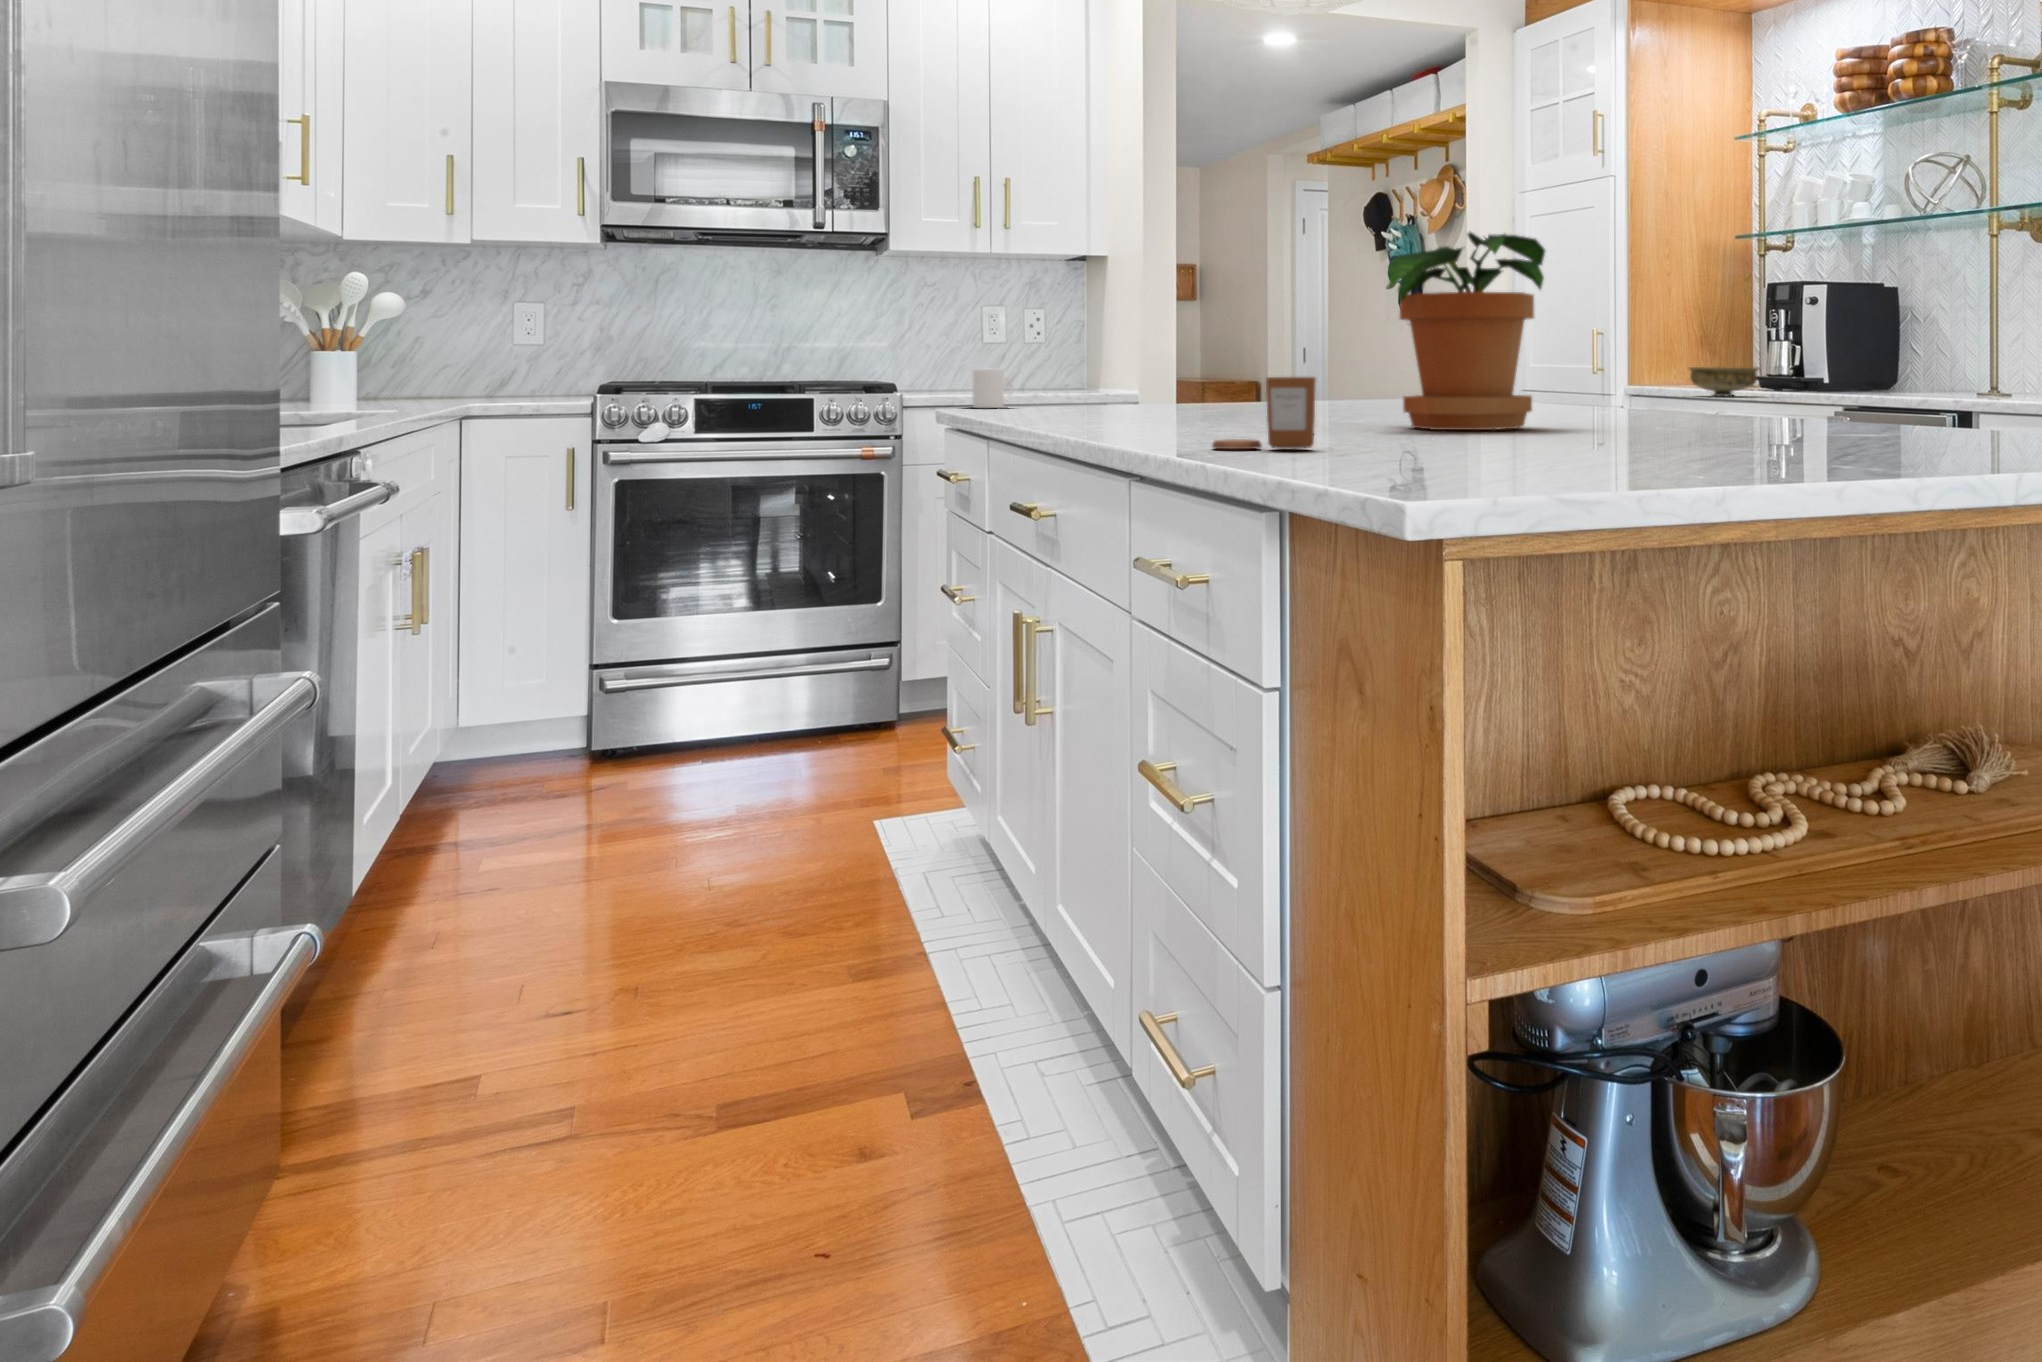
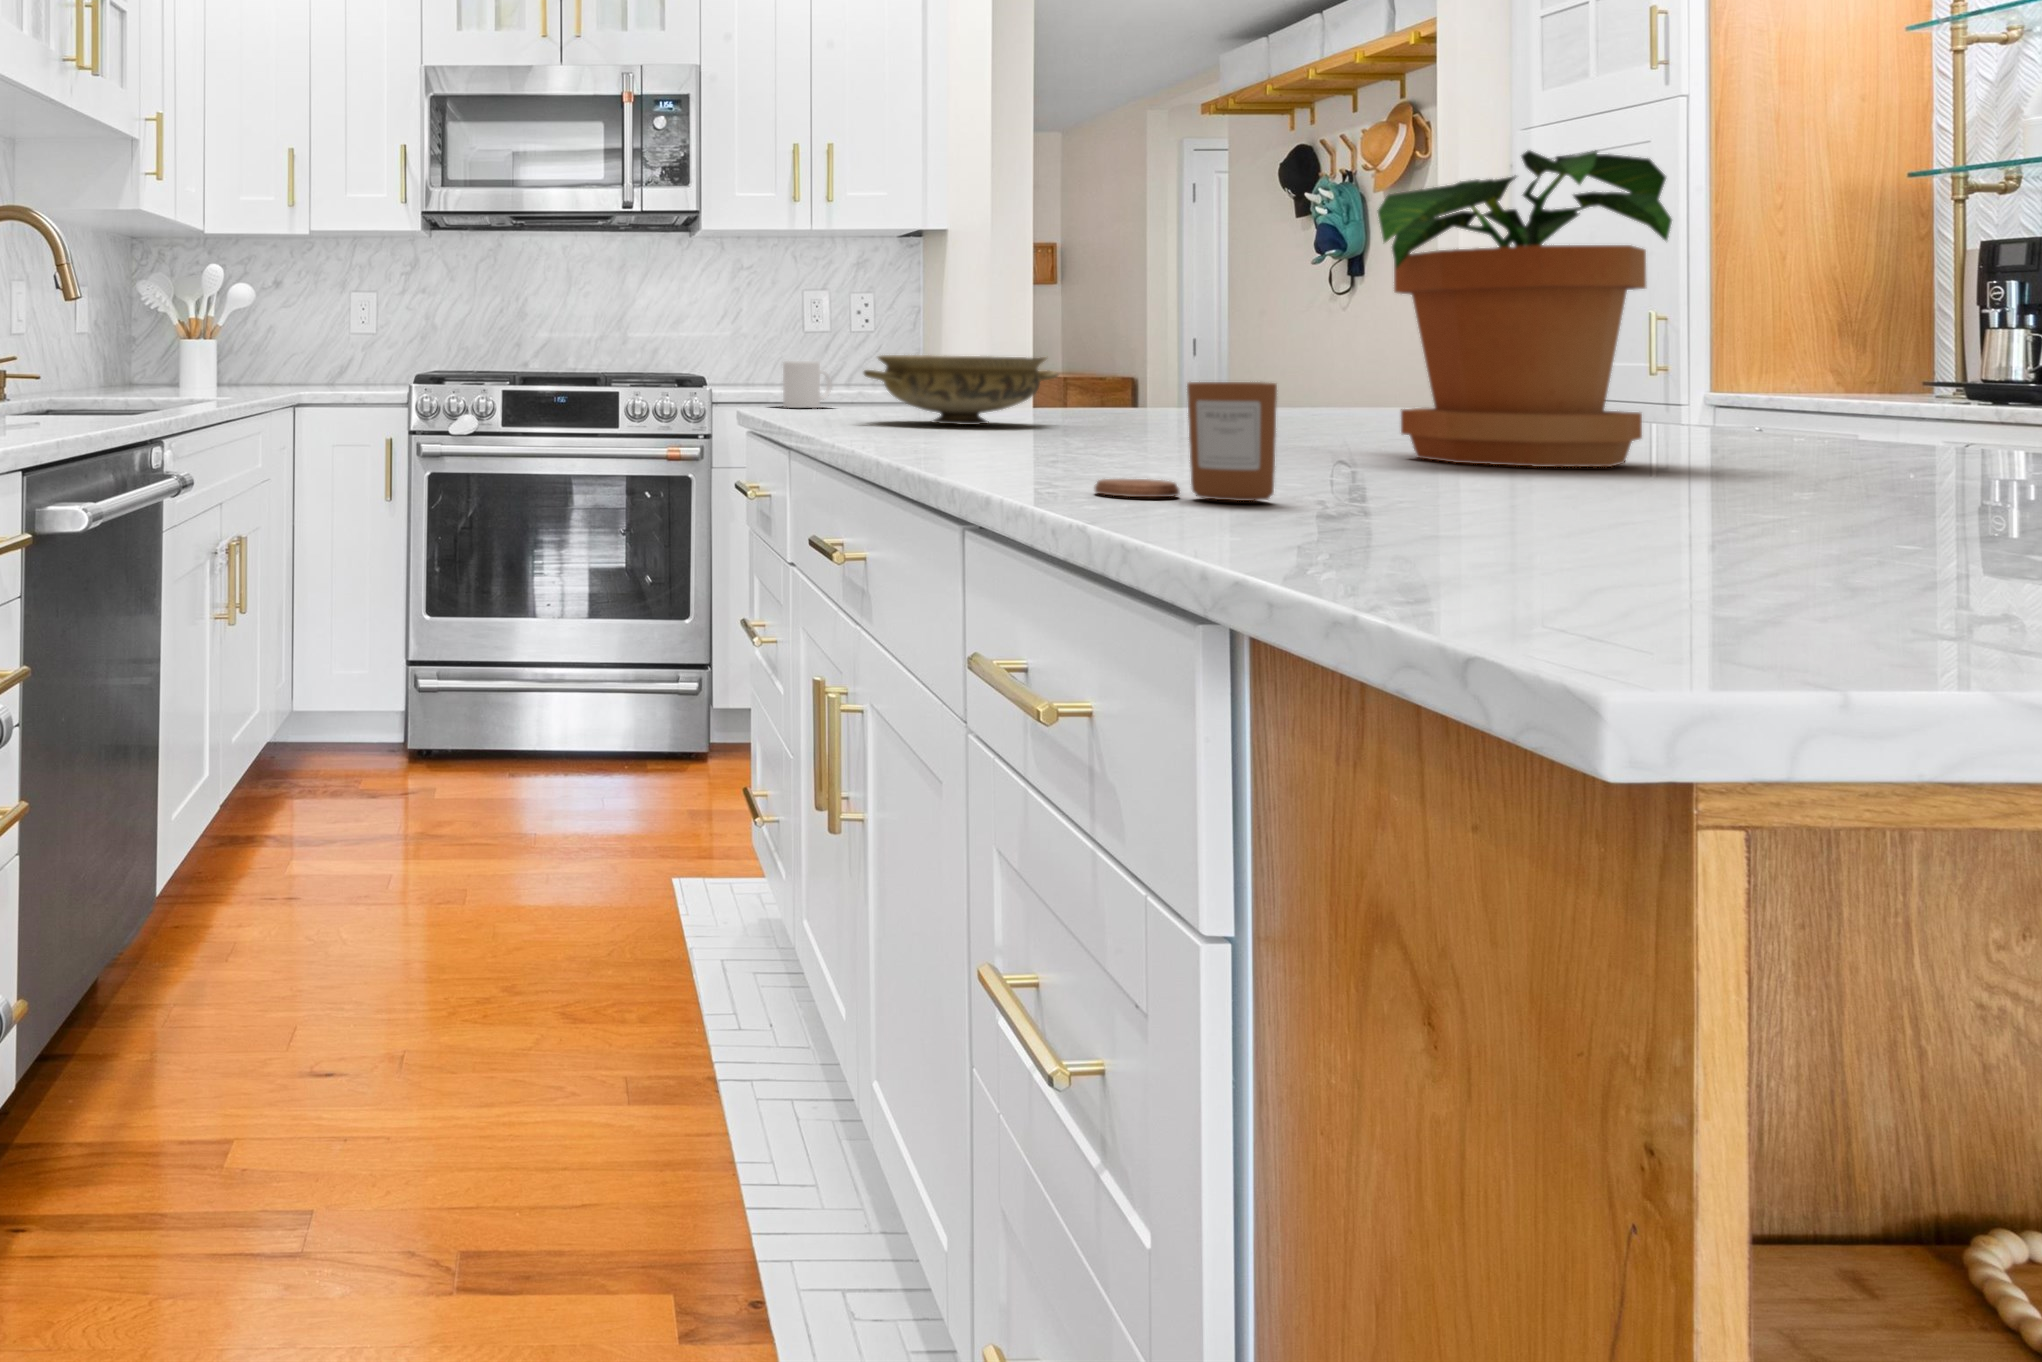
ceramic bowl: present [1689,367,1759,396] -> present [864,355,1058,425]

